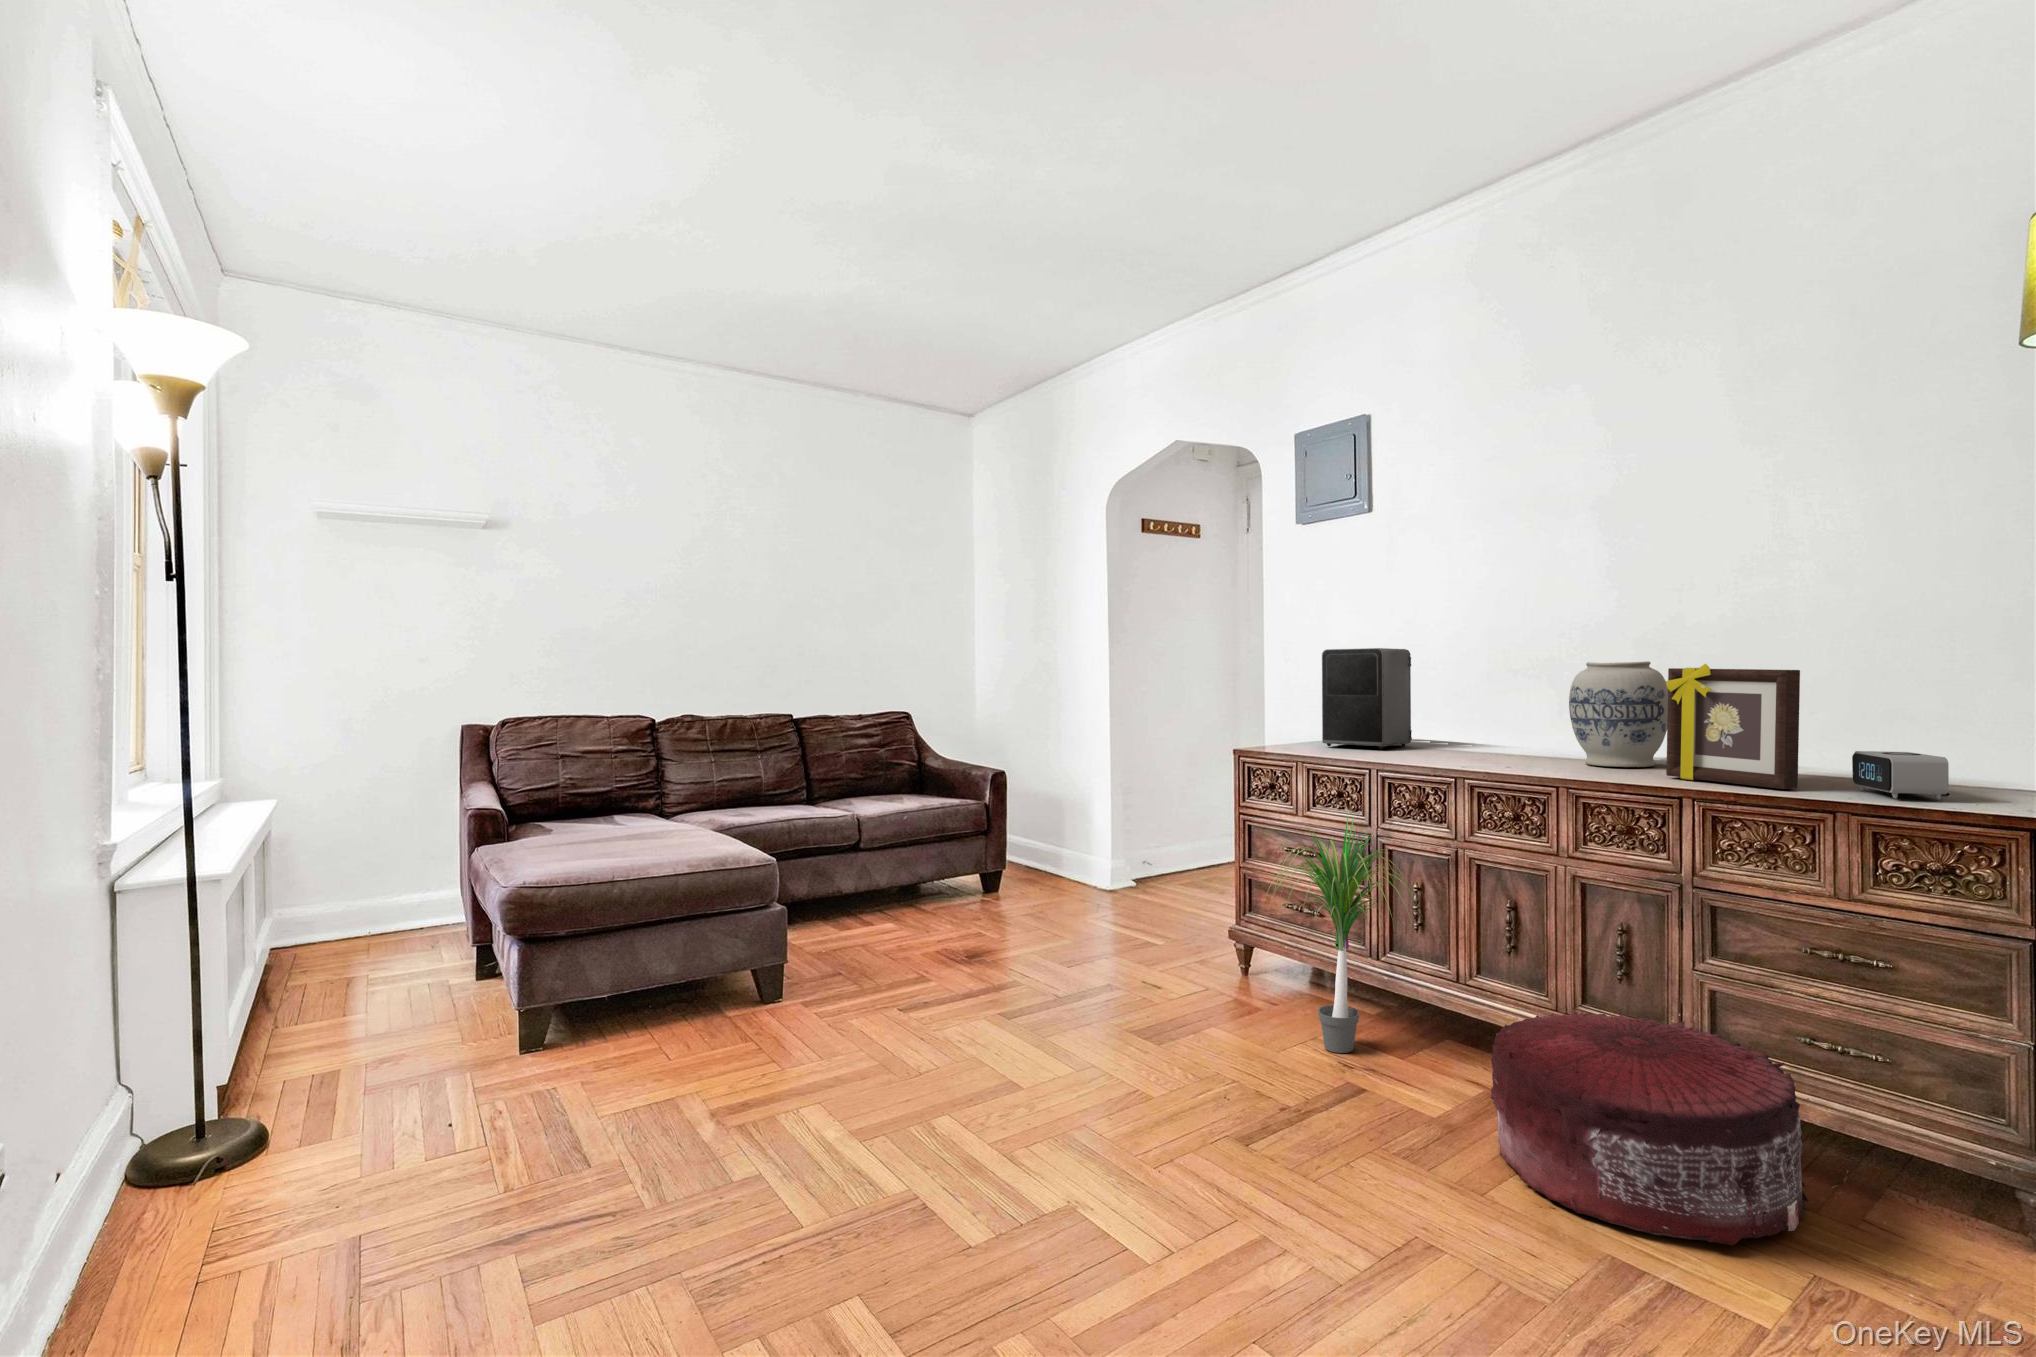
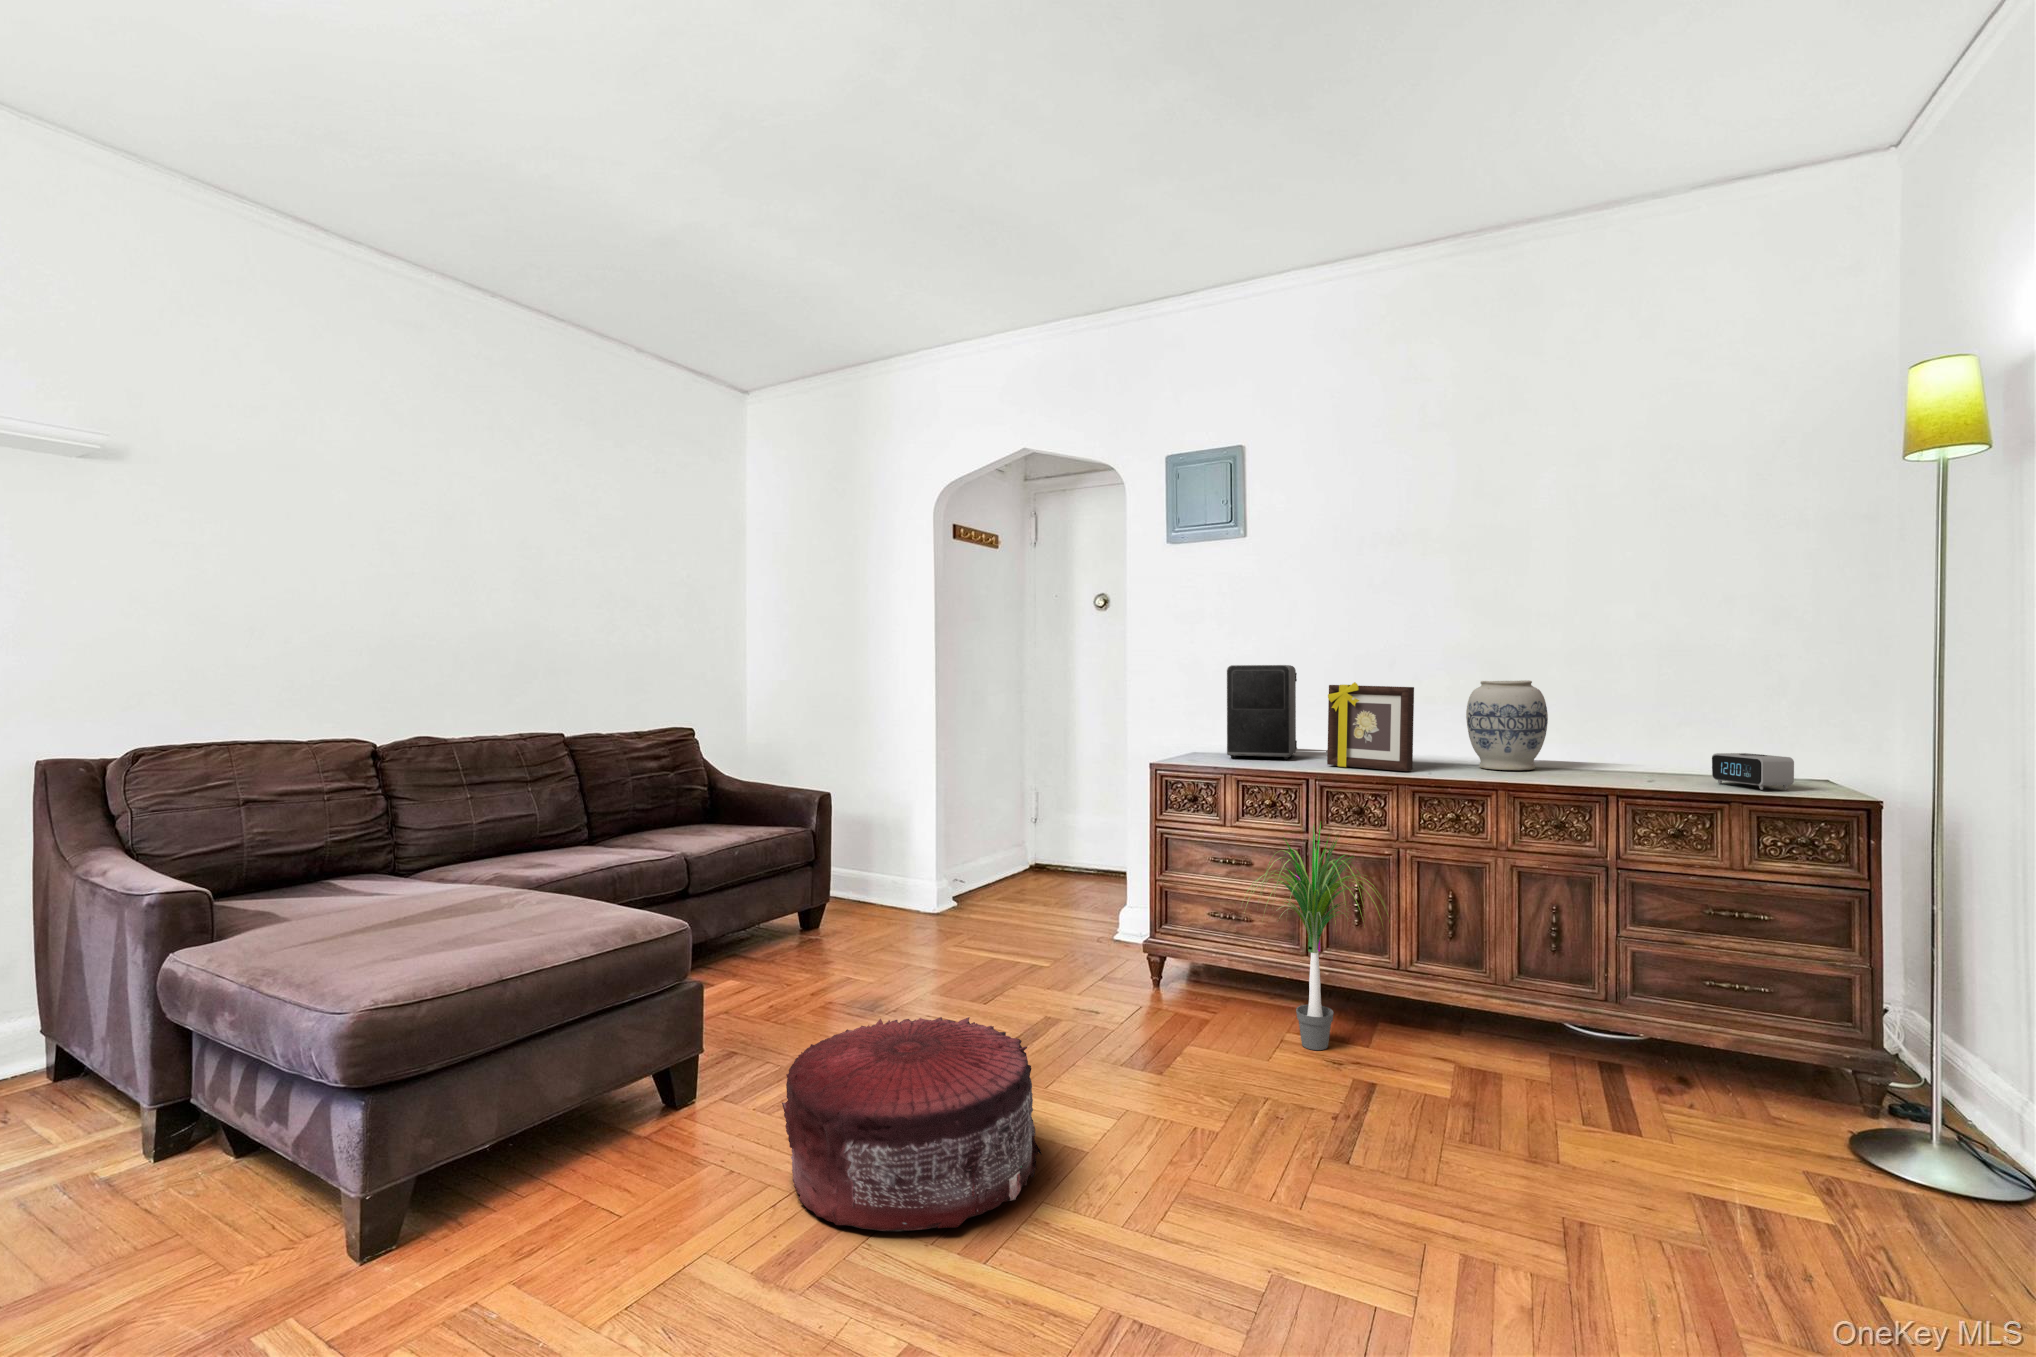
picture frame: present [1666,664,1800,789] -> present [1327,682,1414,771]
pouf: present [1491,1009,1808,1246] -> present [782,1017,1042,1231]

